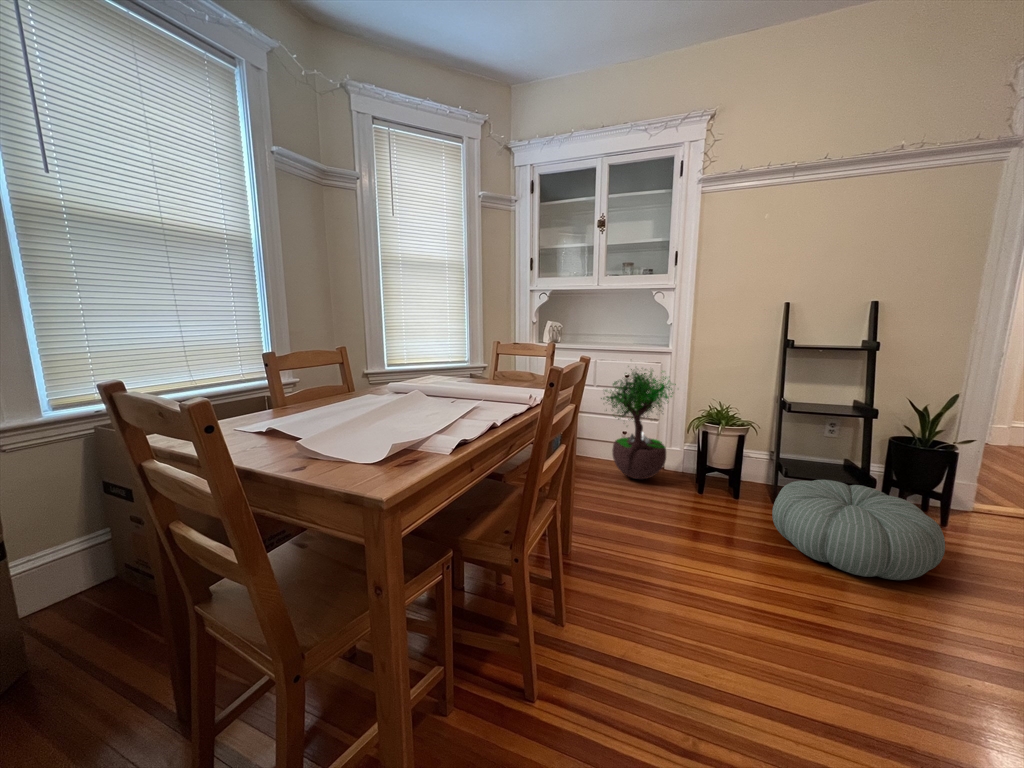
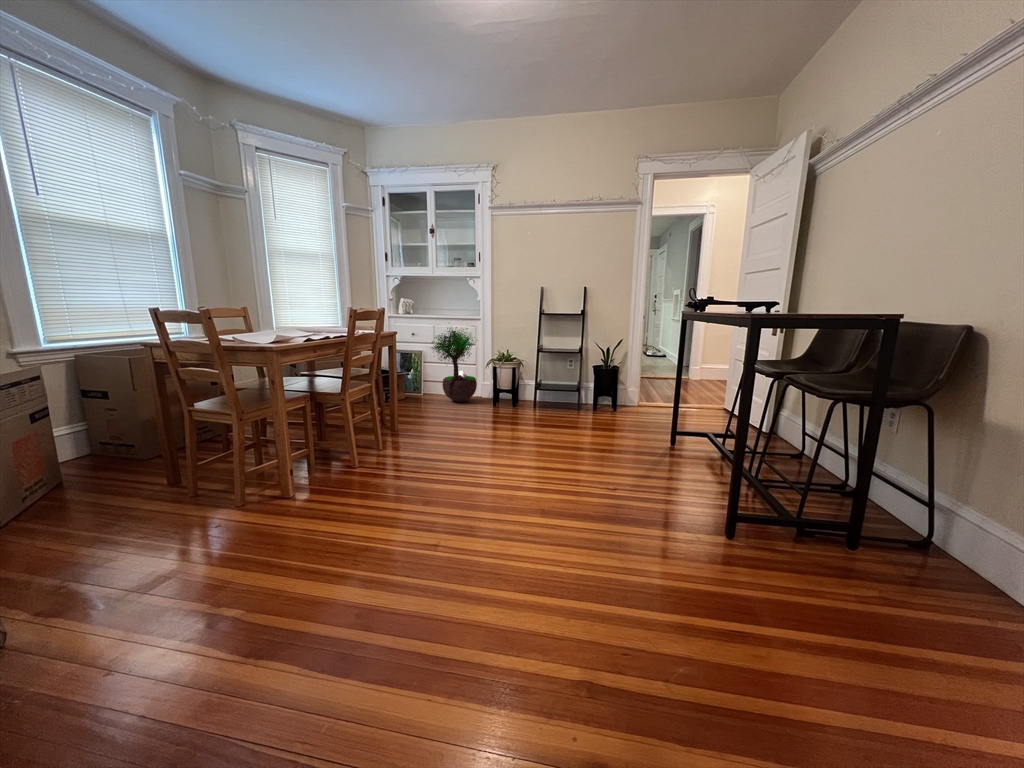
pouf: present [772,480,945,580] -> none [517,387,589,427]

